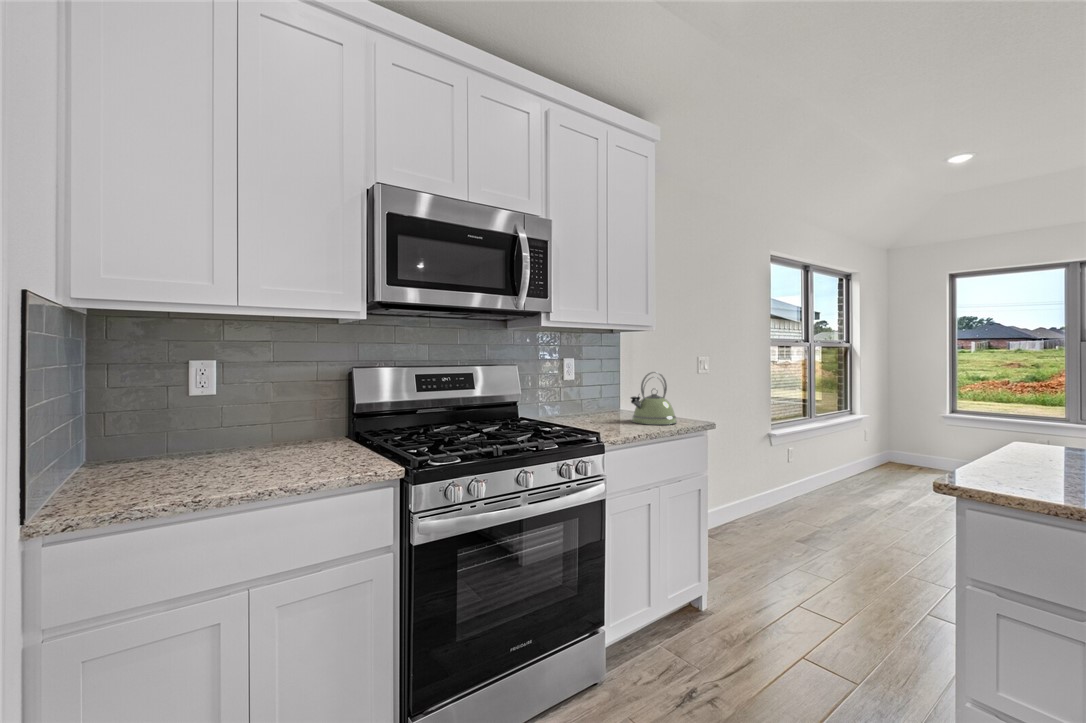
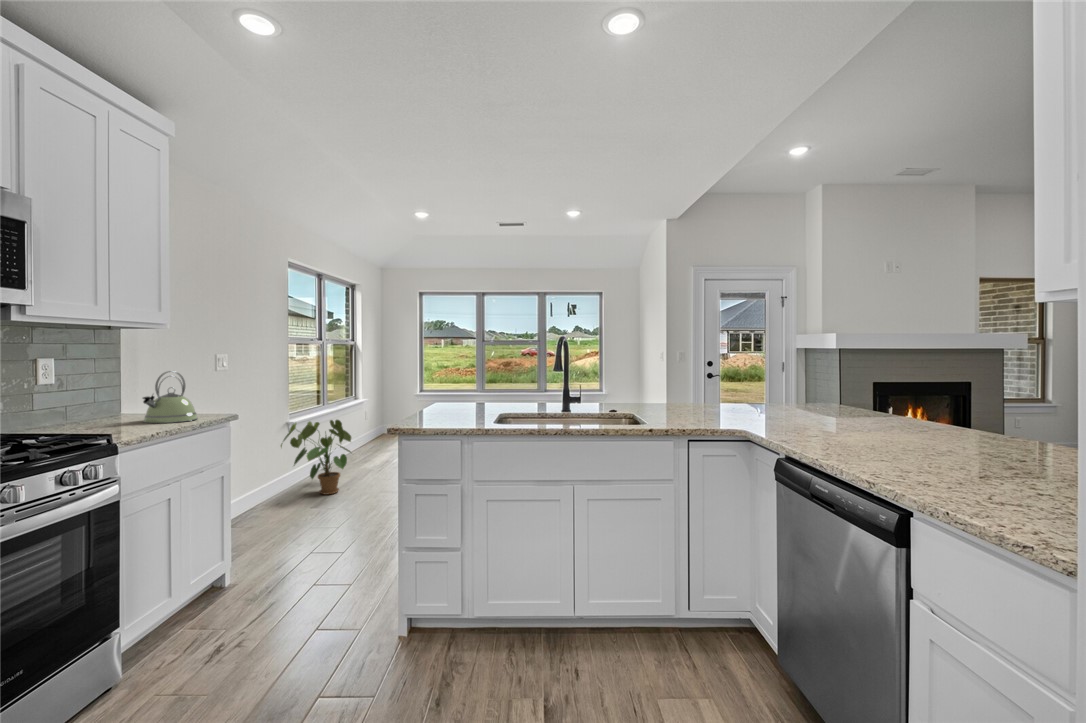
house plant: none [761,435,851,528] -> present [281,420,351,495]

